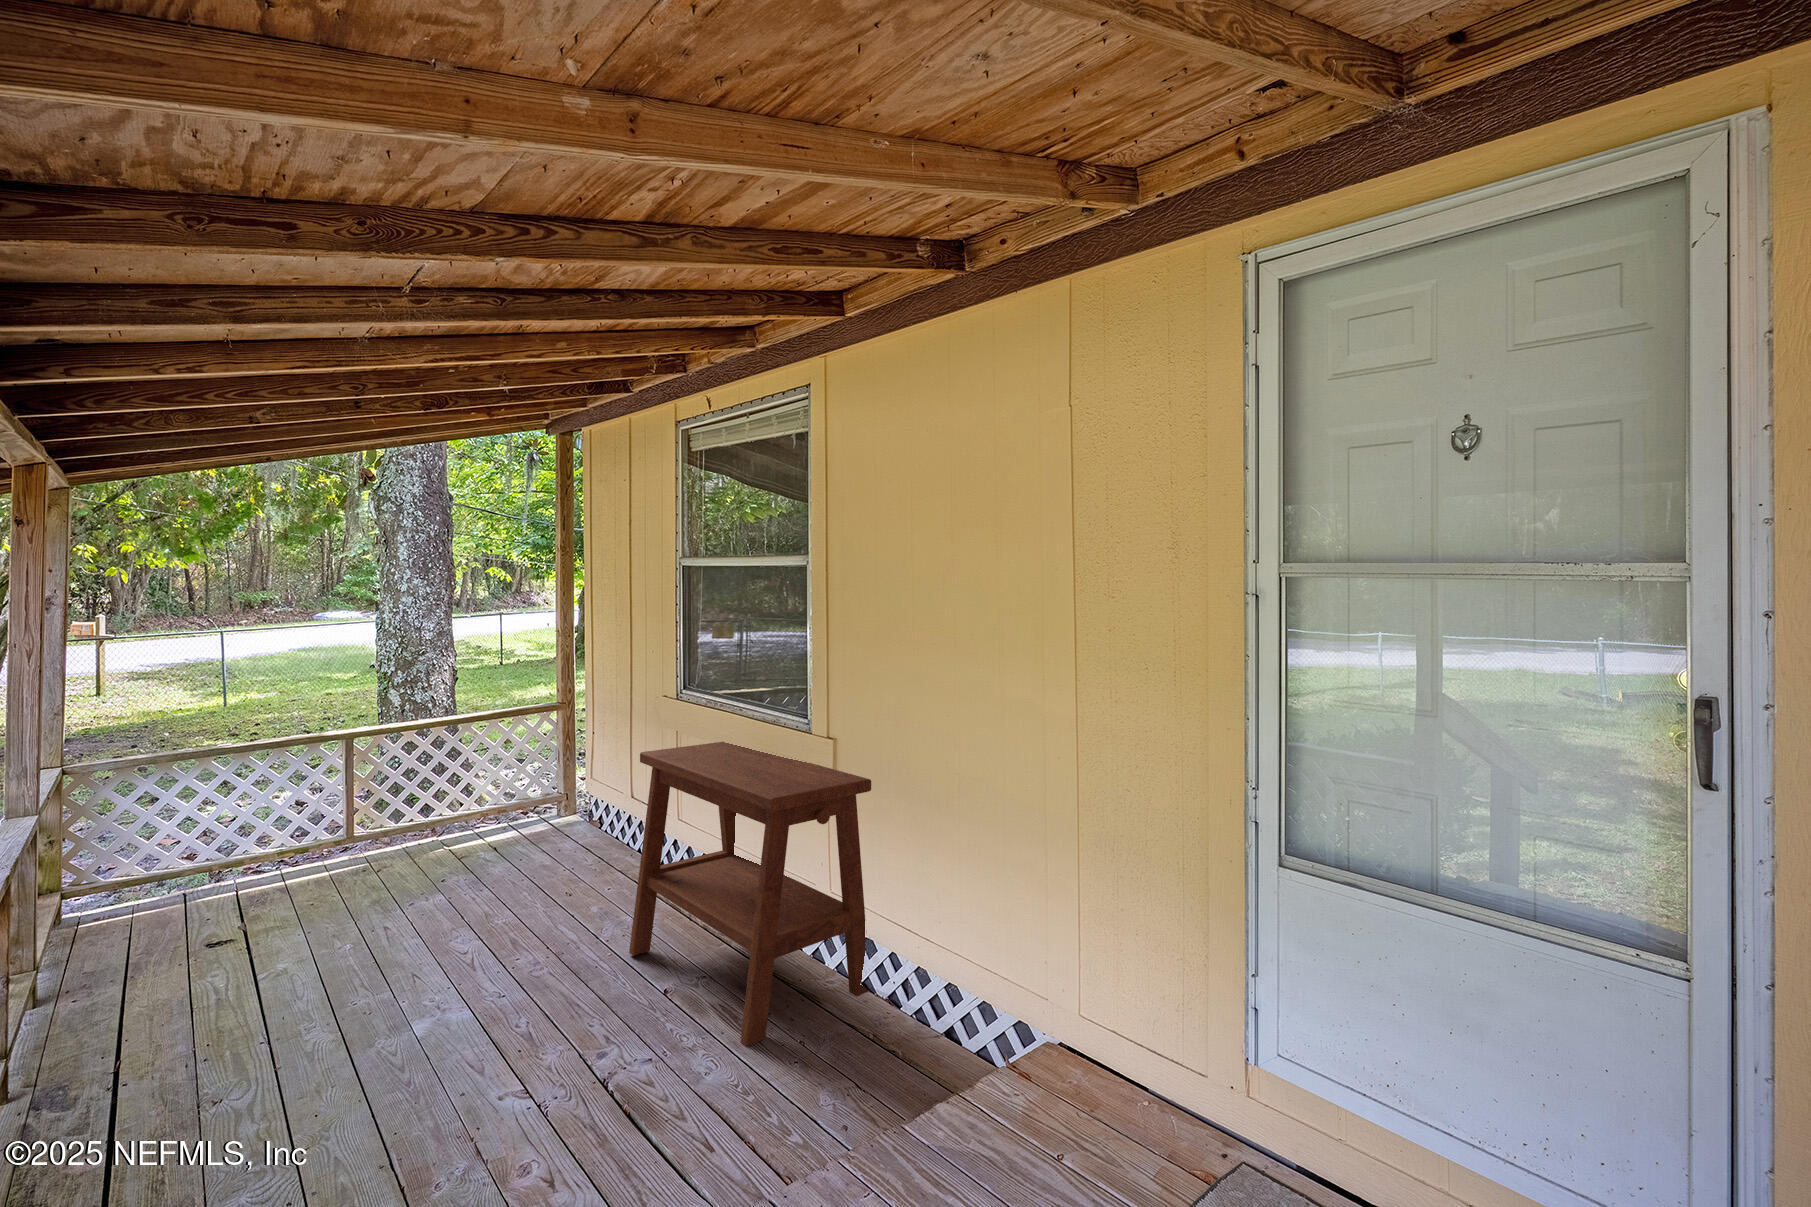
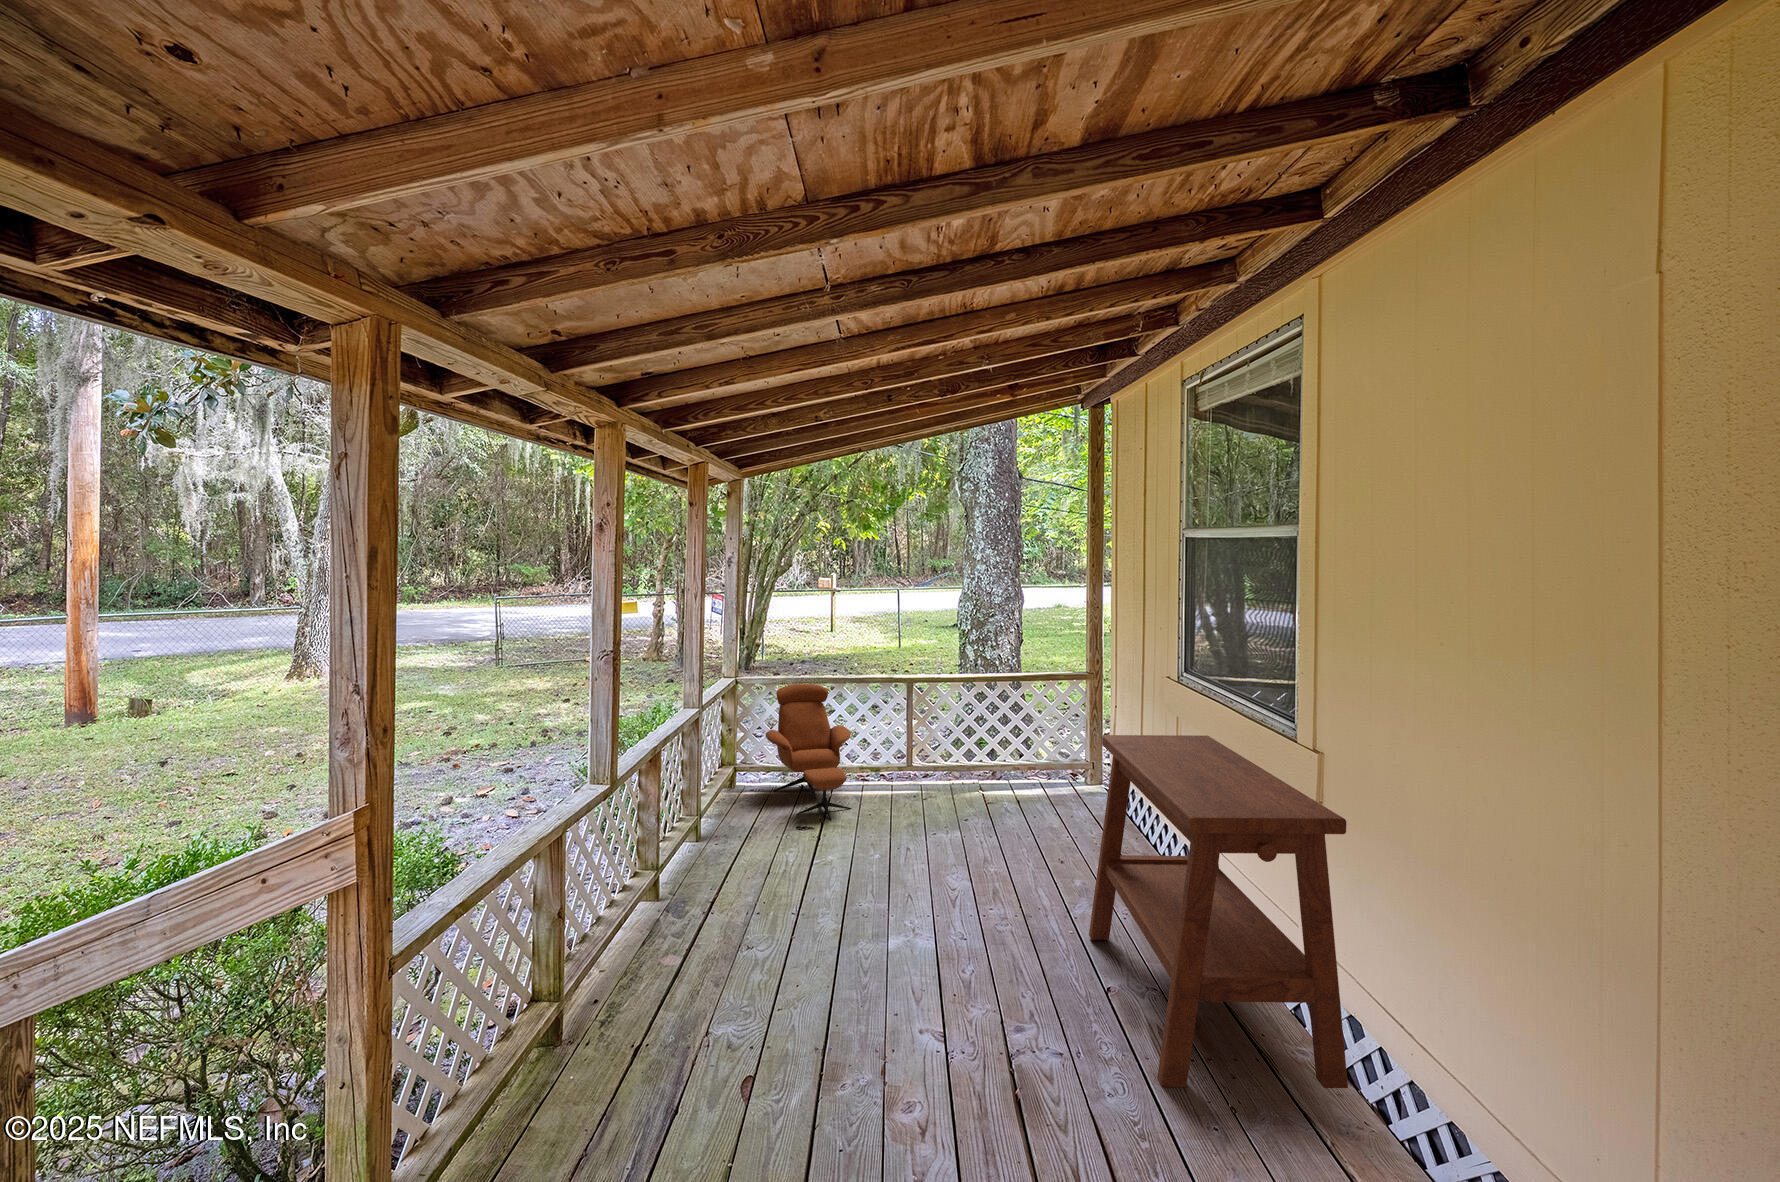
lounge chair: none [74,756,255,941] -> present [766,684,852,821]

